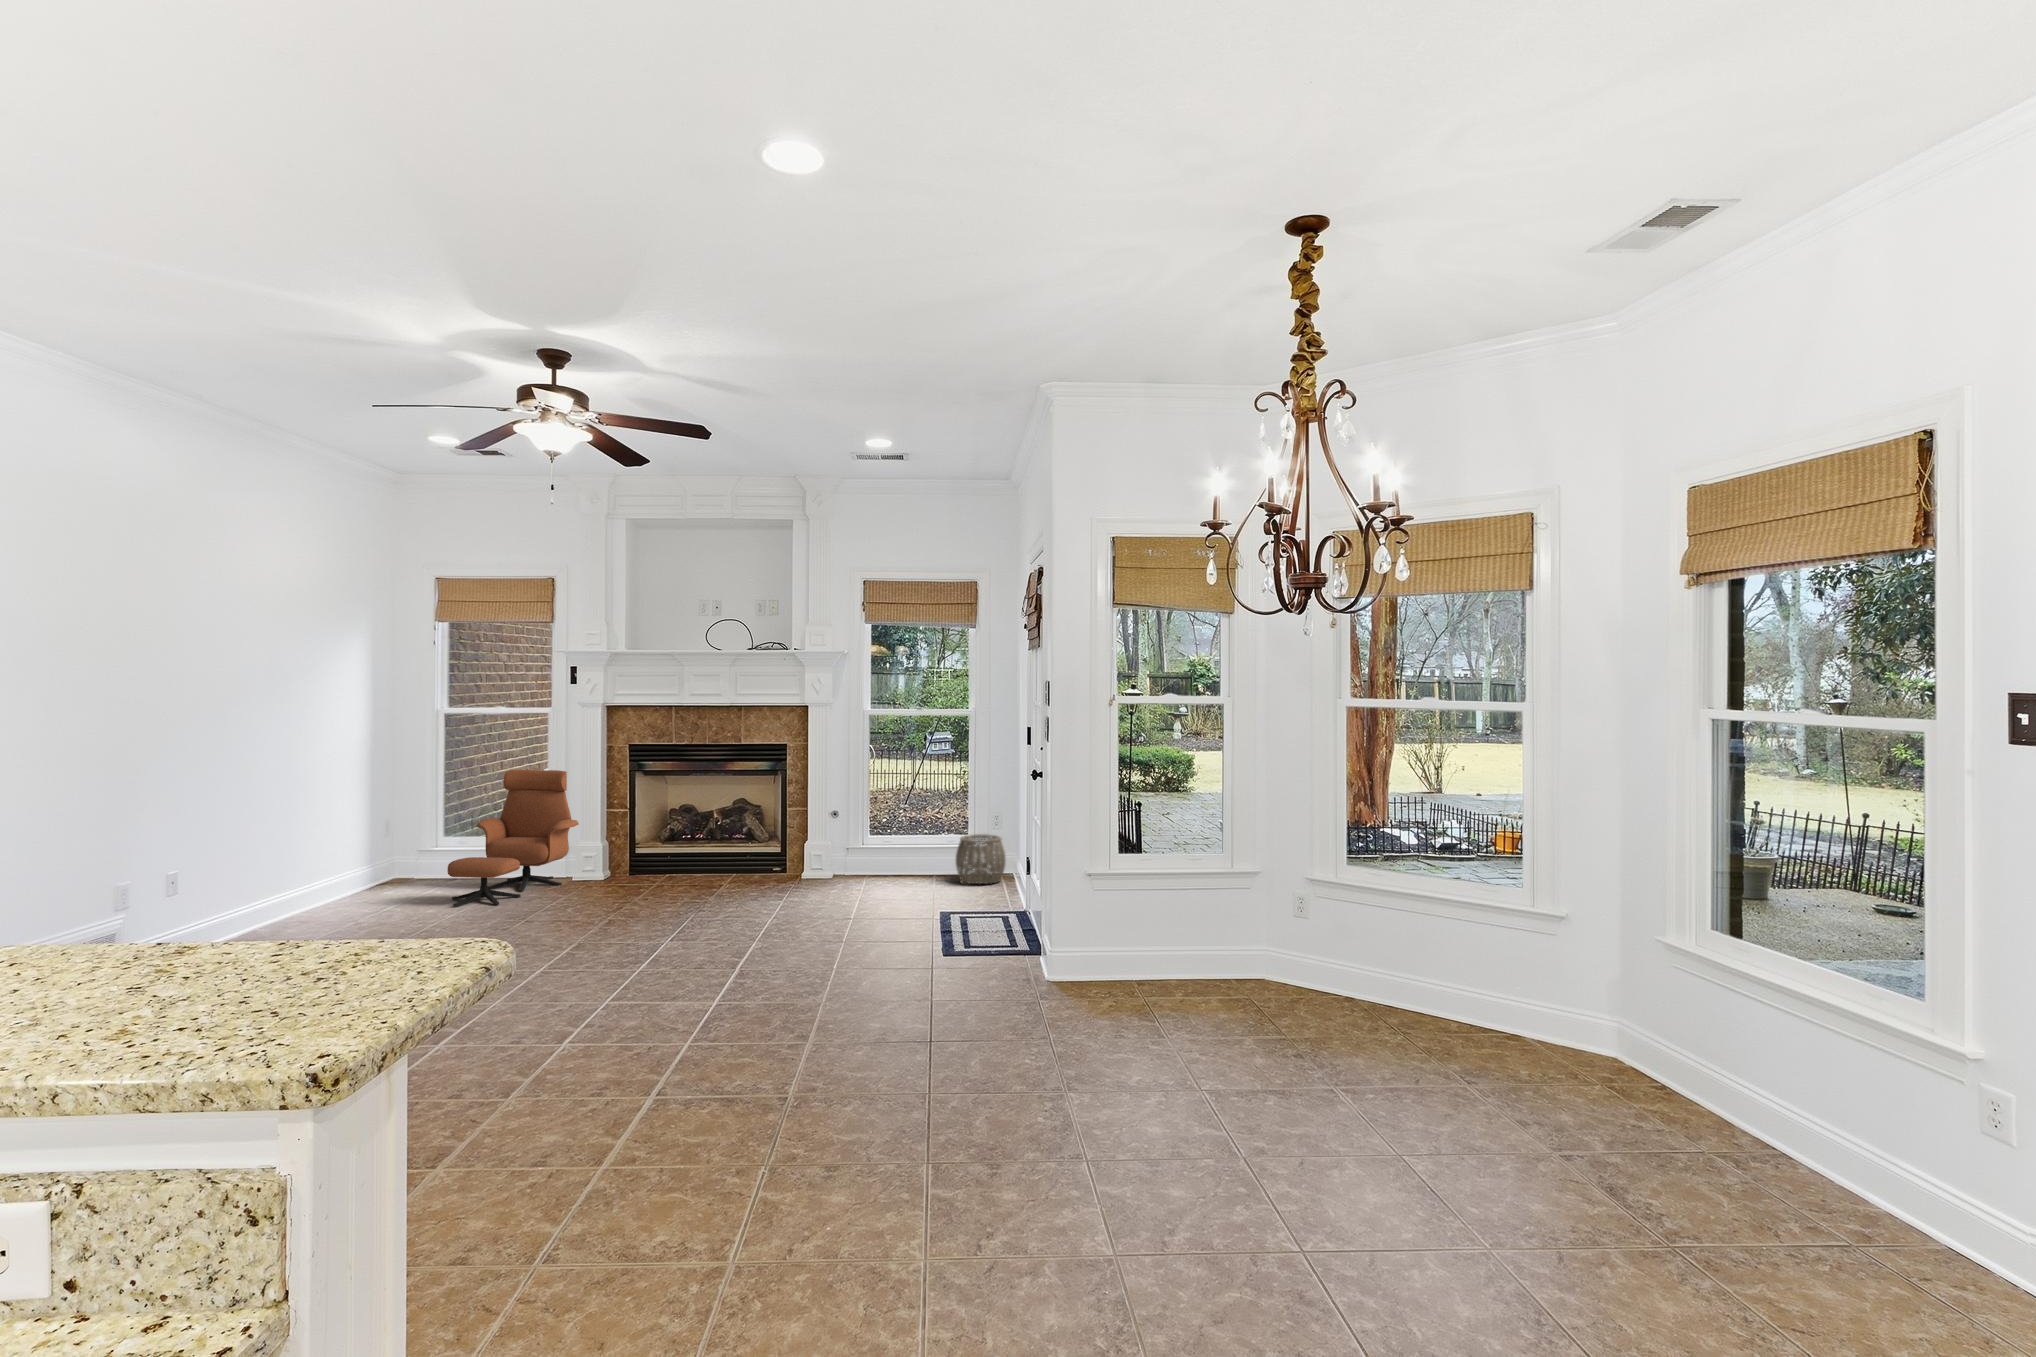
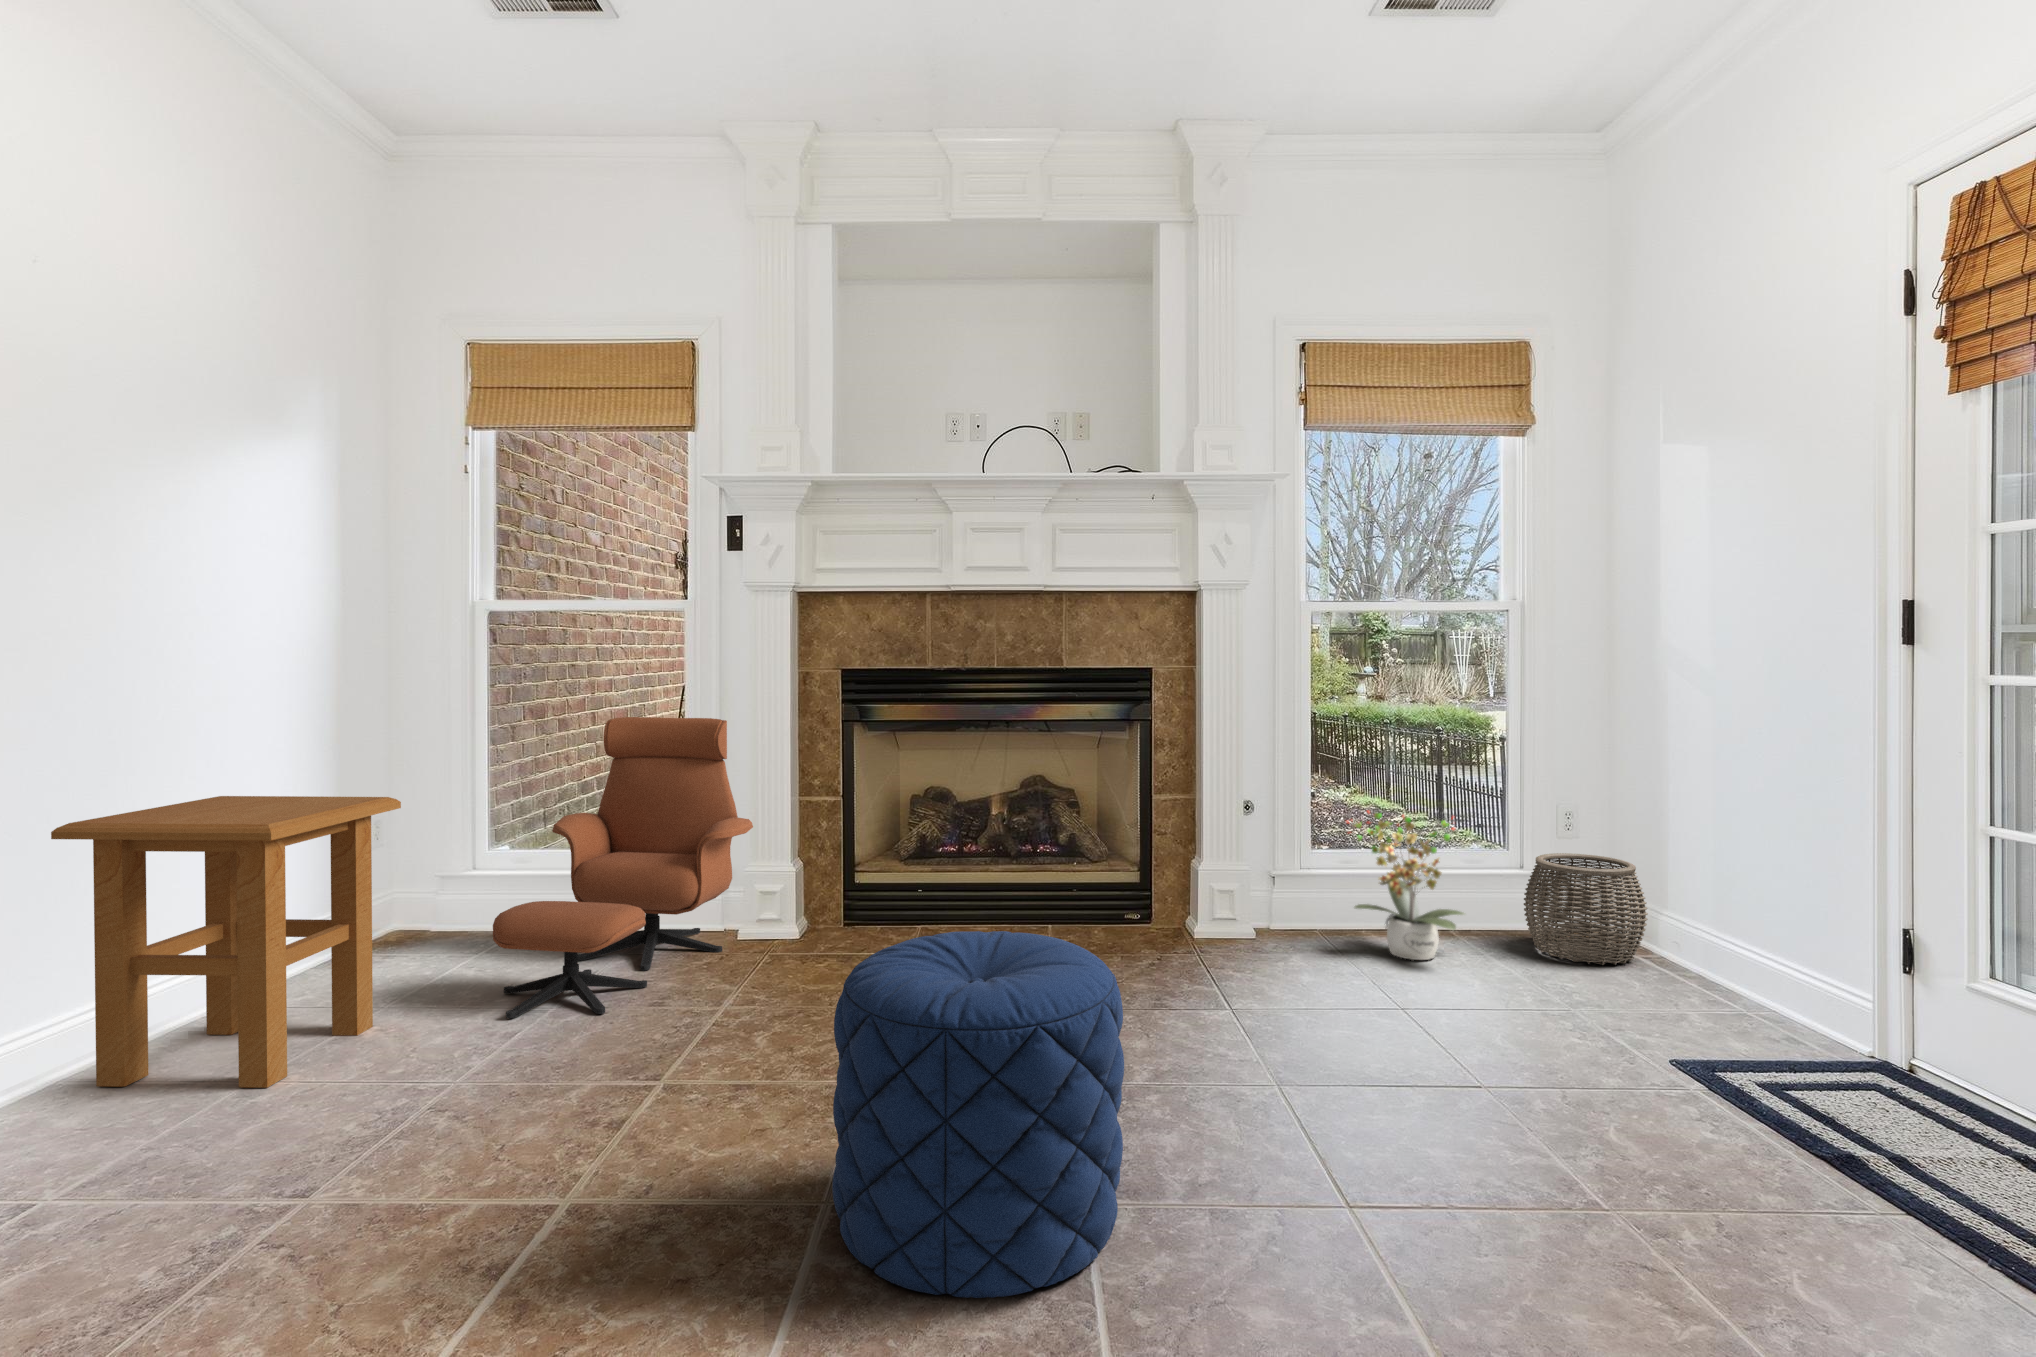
side table: none [269,809,407,926] -> present [51,796,401,1088]
potted plant: none [866,814,925,884] -> present [1346,811,1464,960]
pouf: none [568,853,672,958] -> present [832,931,1124,1298]

